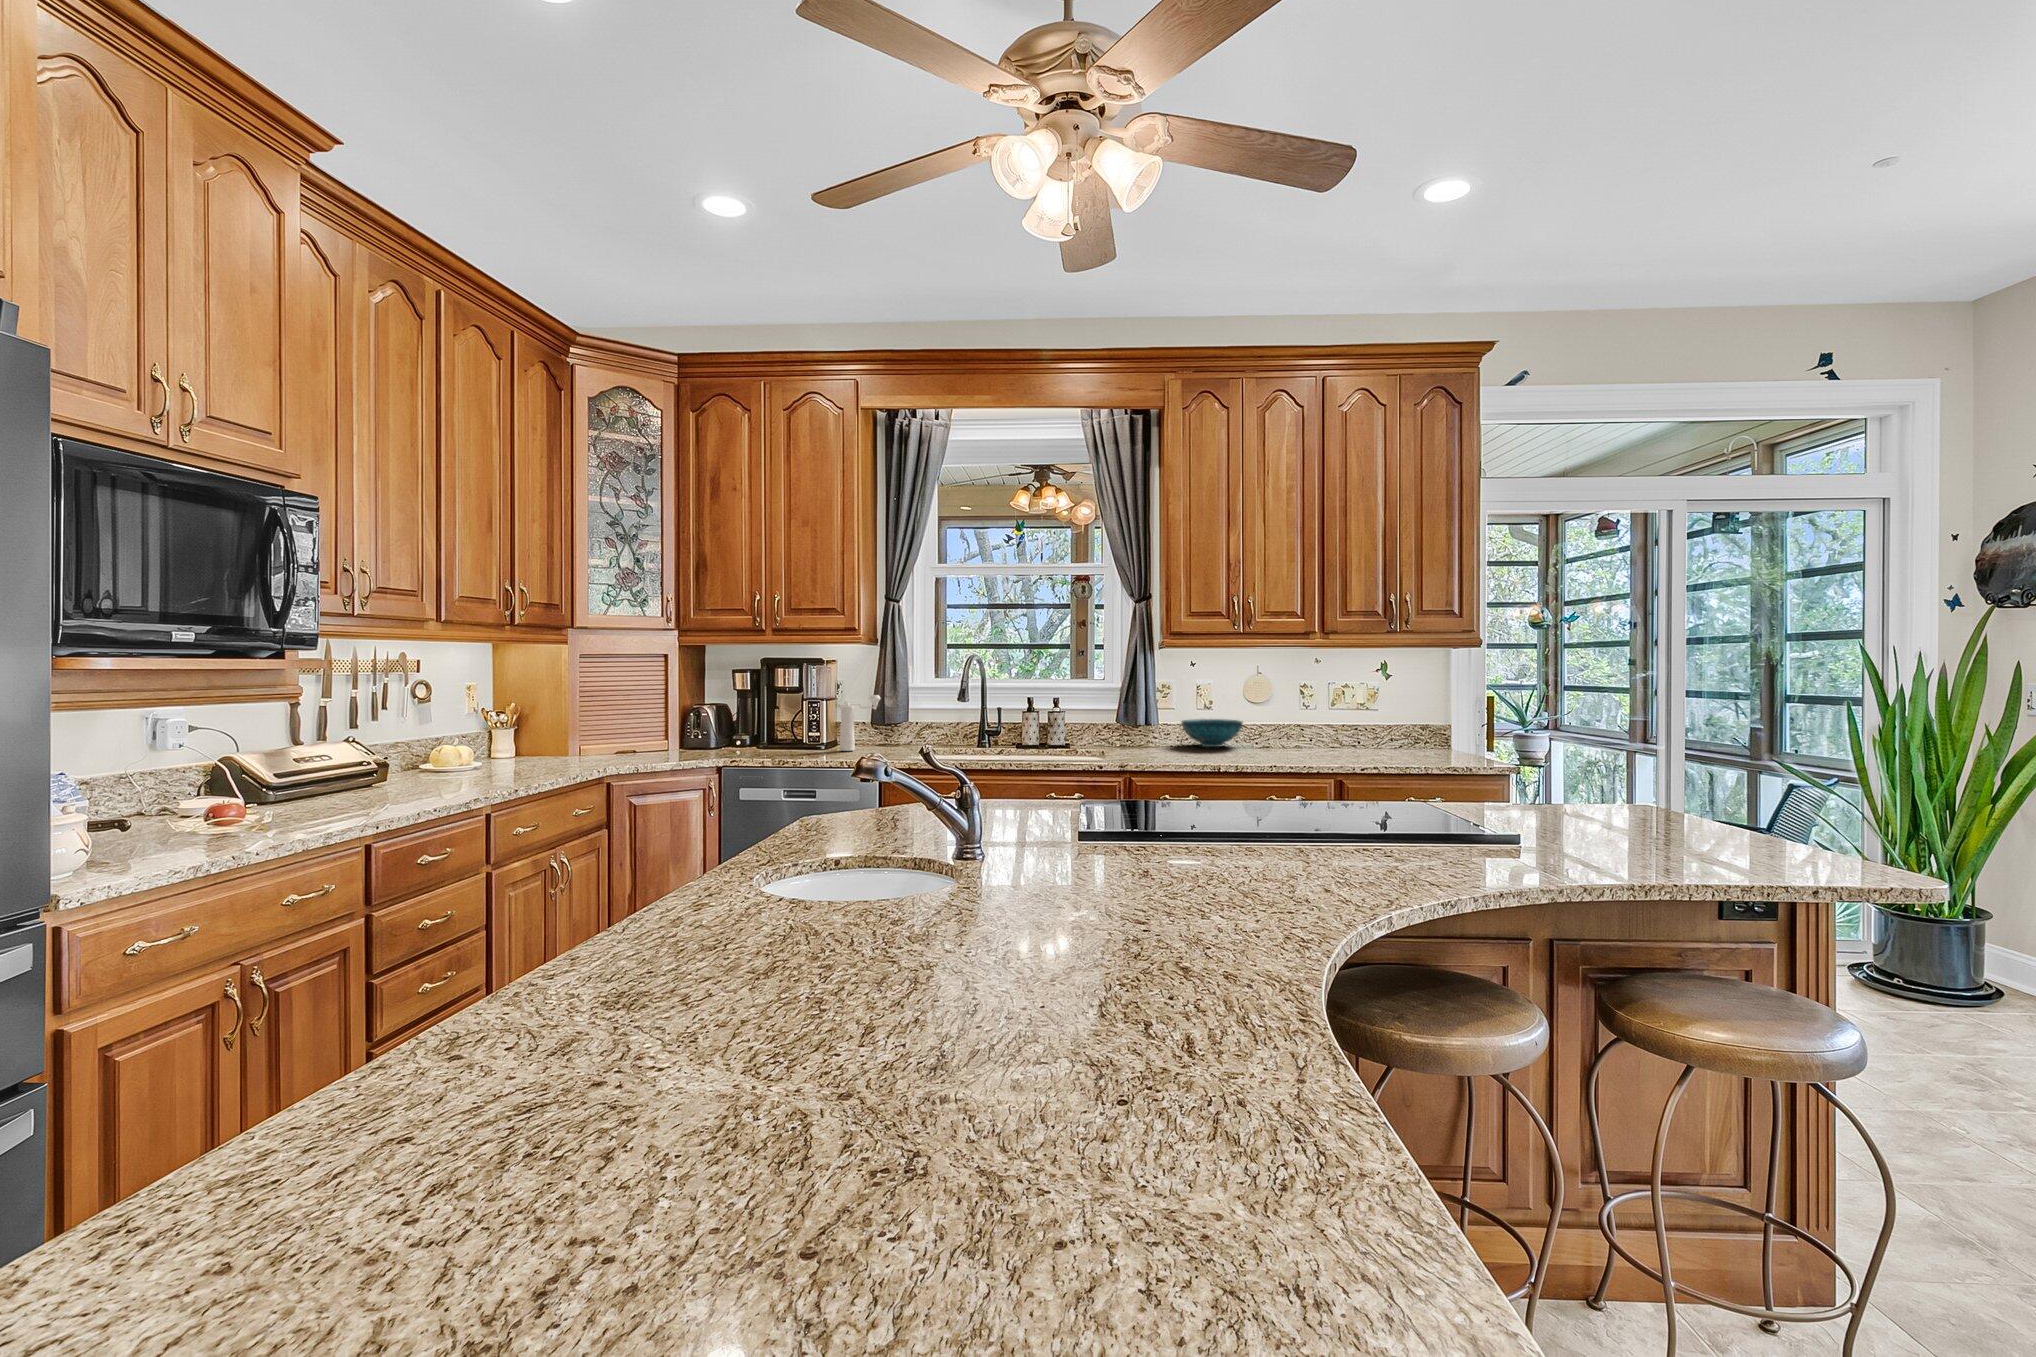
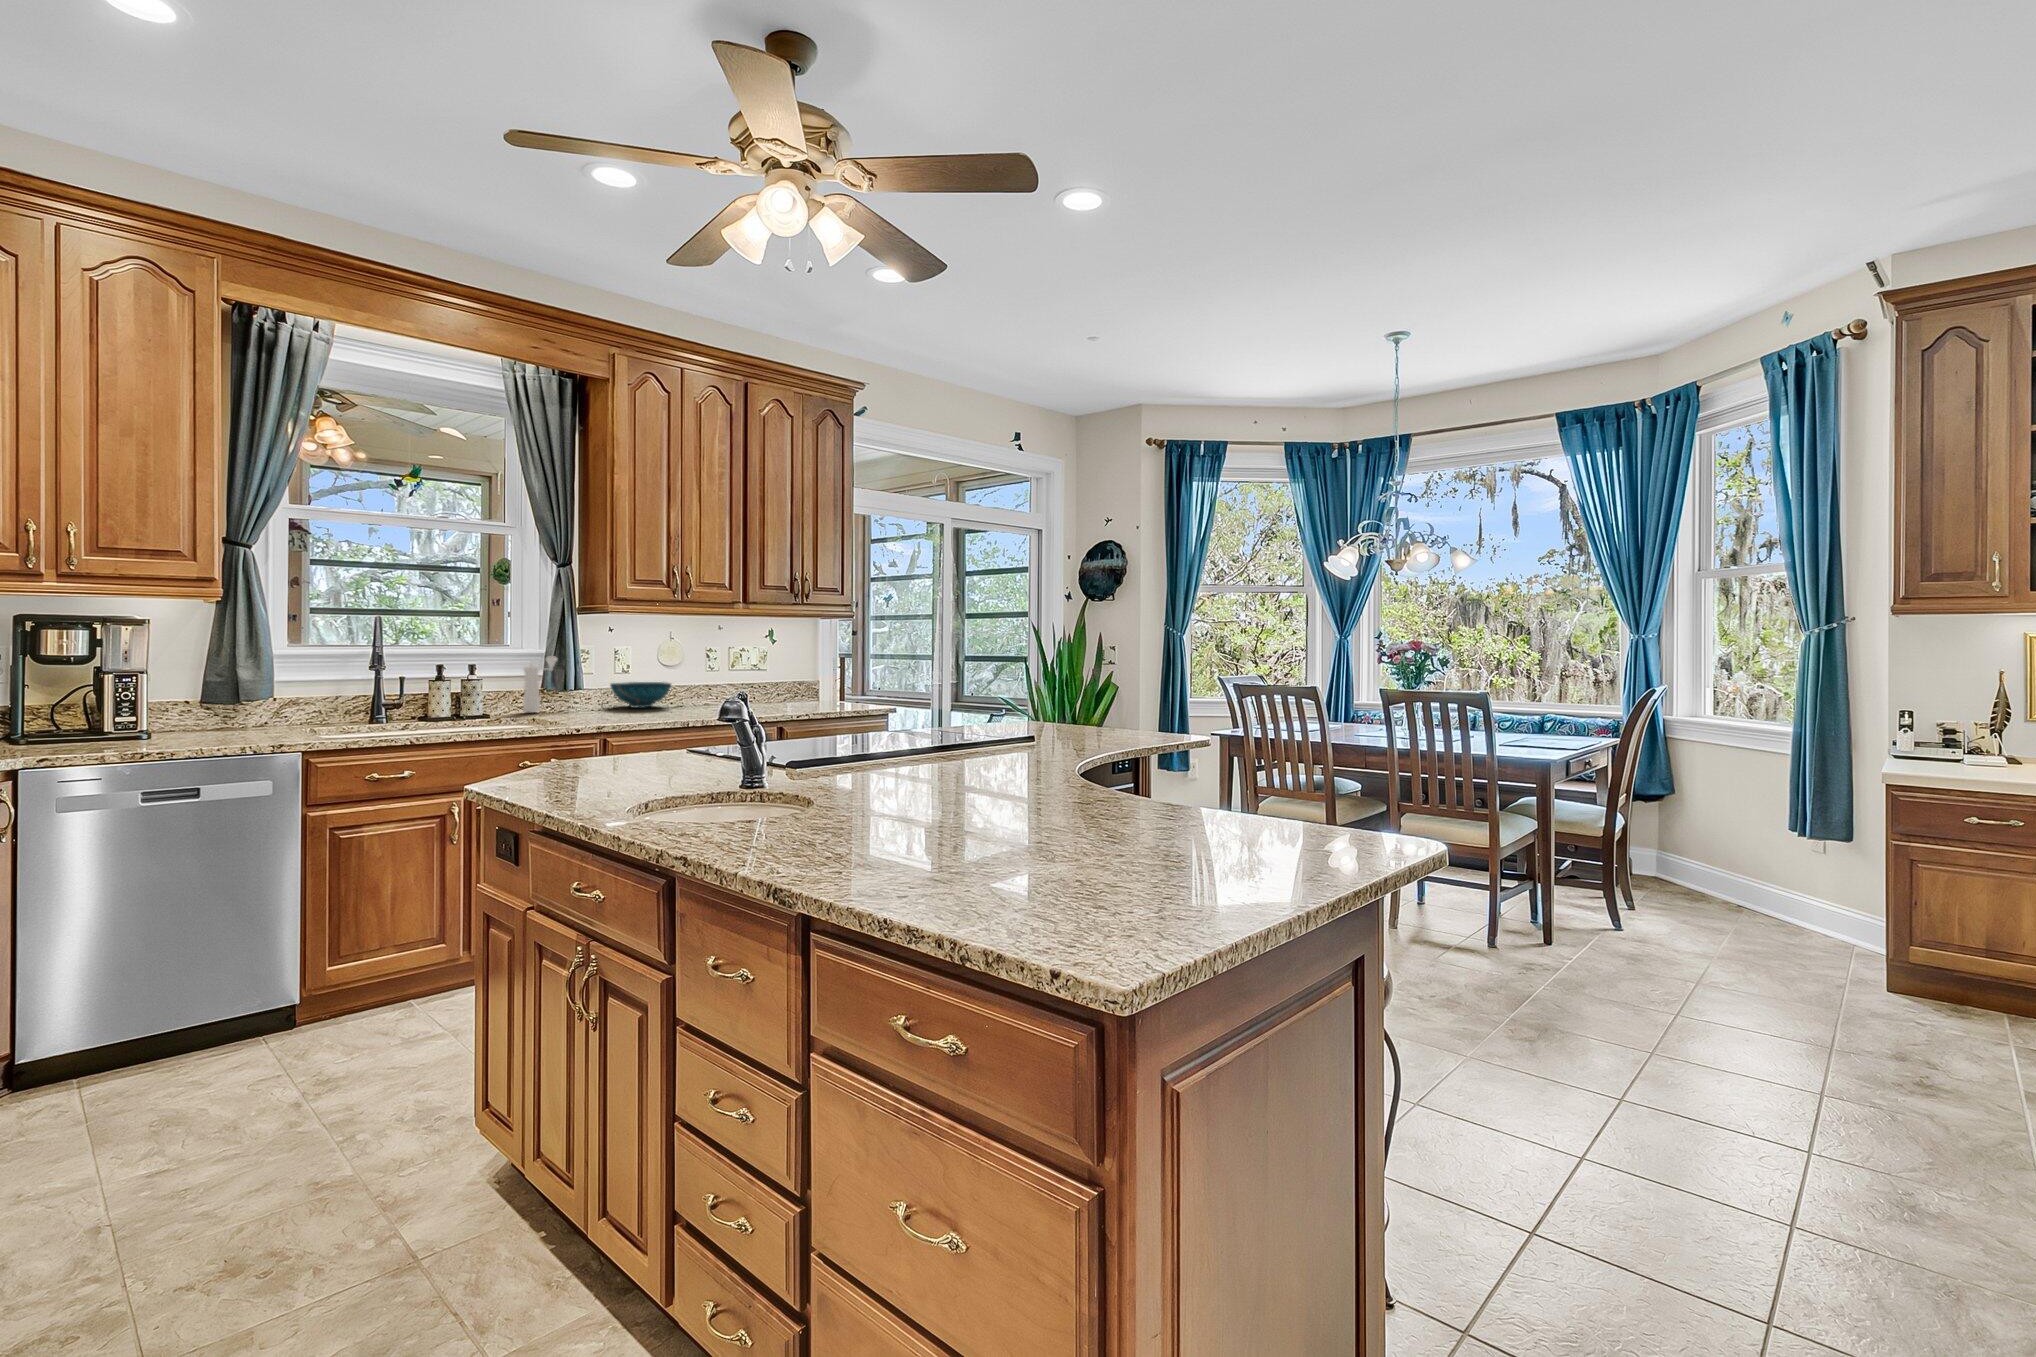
pepper mill: present [839,695,881,751] -> present [523,656,557,713]

